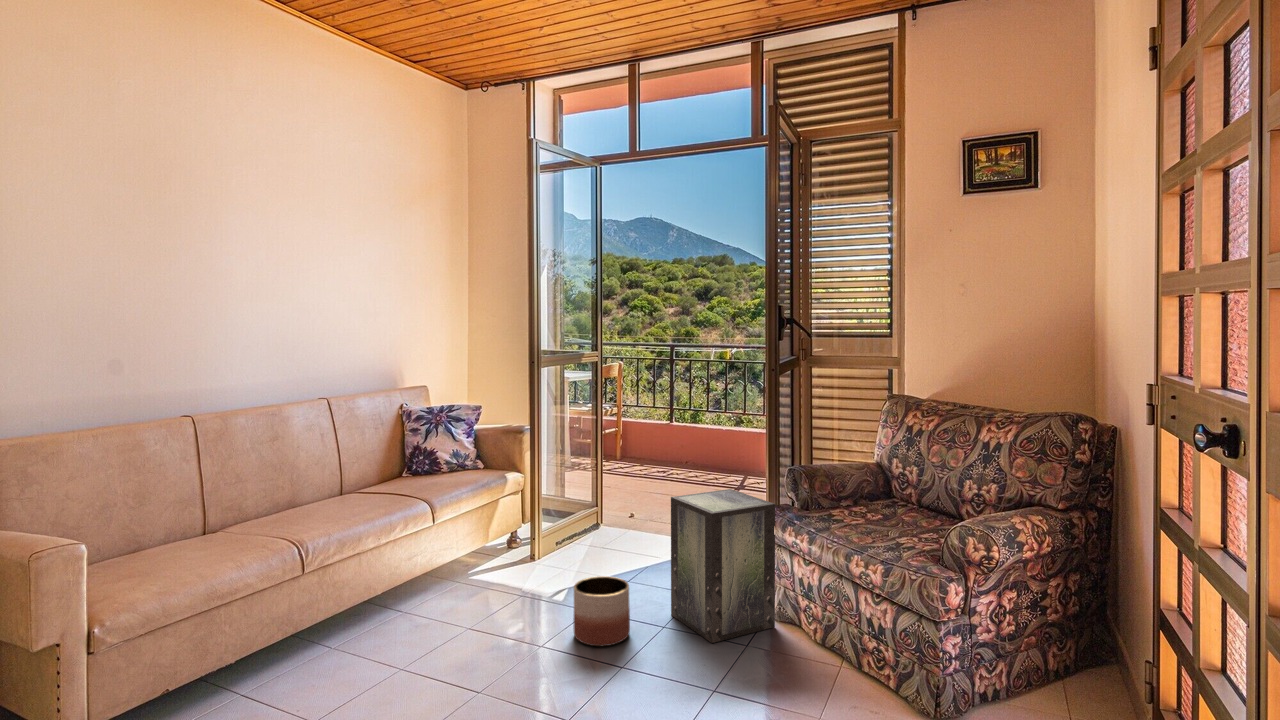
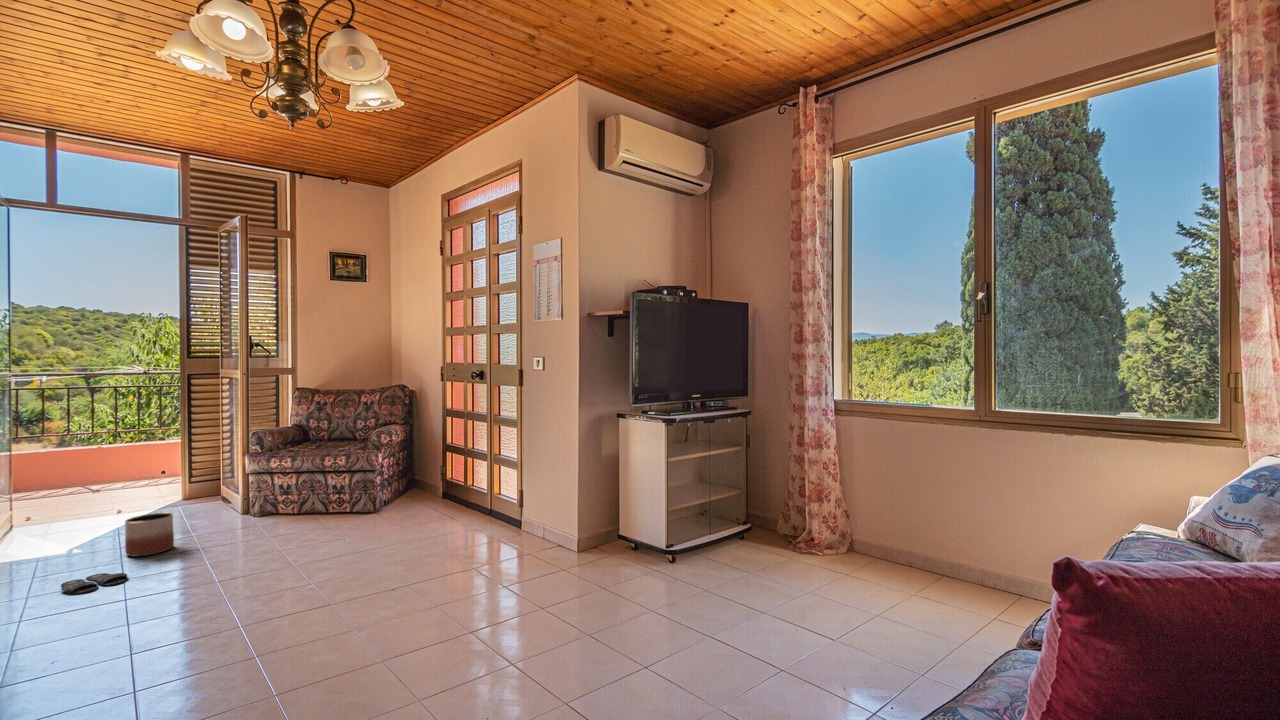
storage box: present [671,489,775,643] -> none [183,448,262,534]
slippers: none [444,657,519,698] -> present [61,573,128,594]

